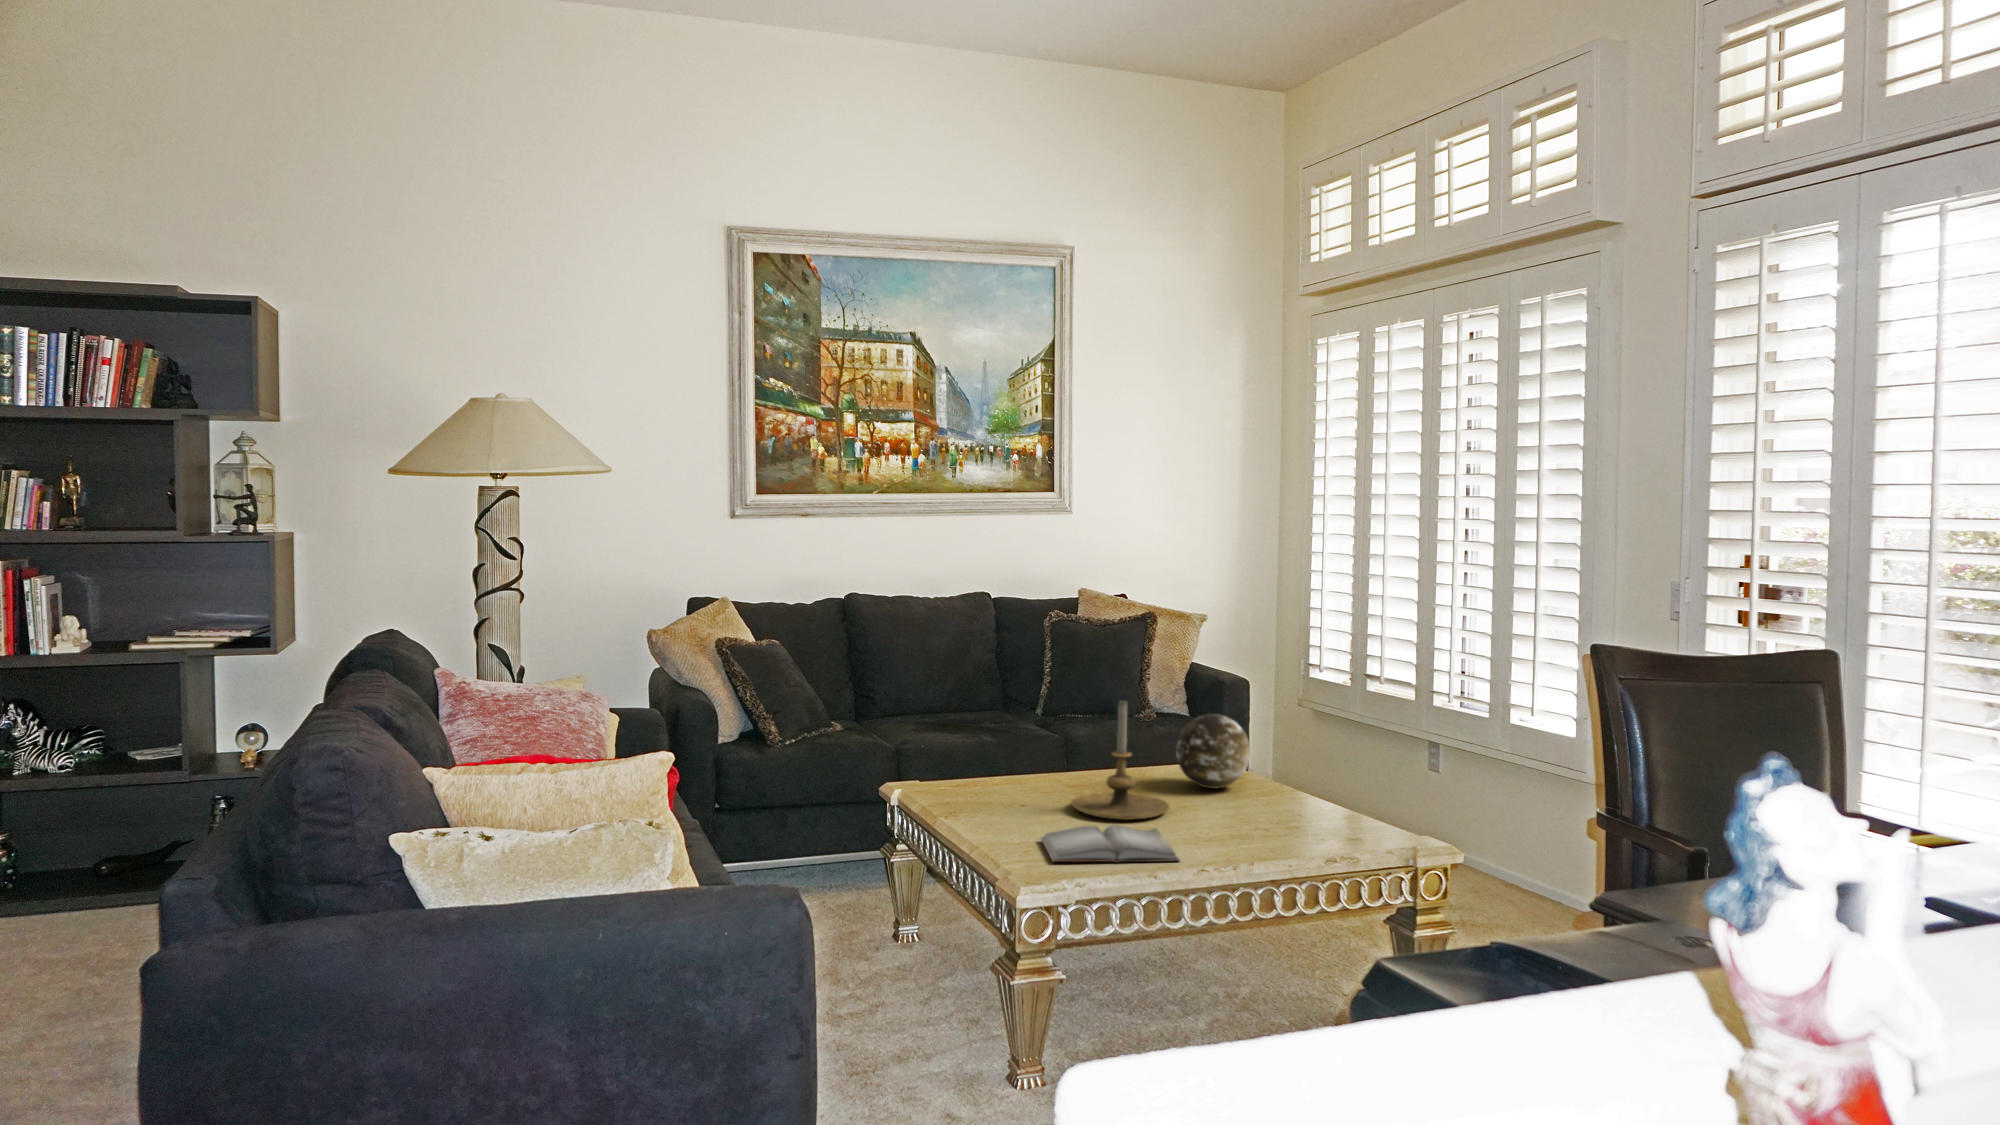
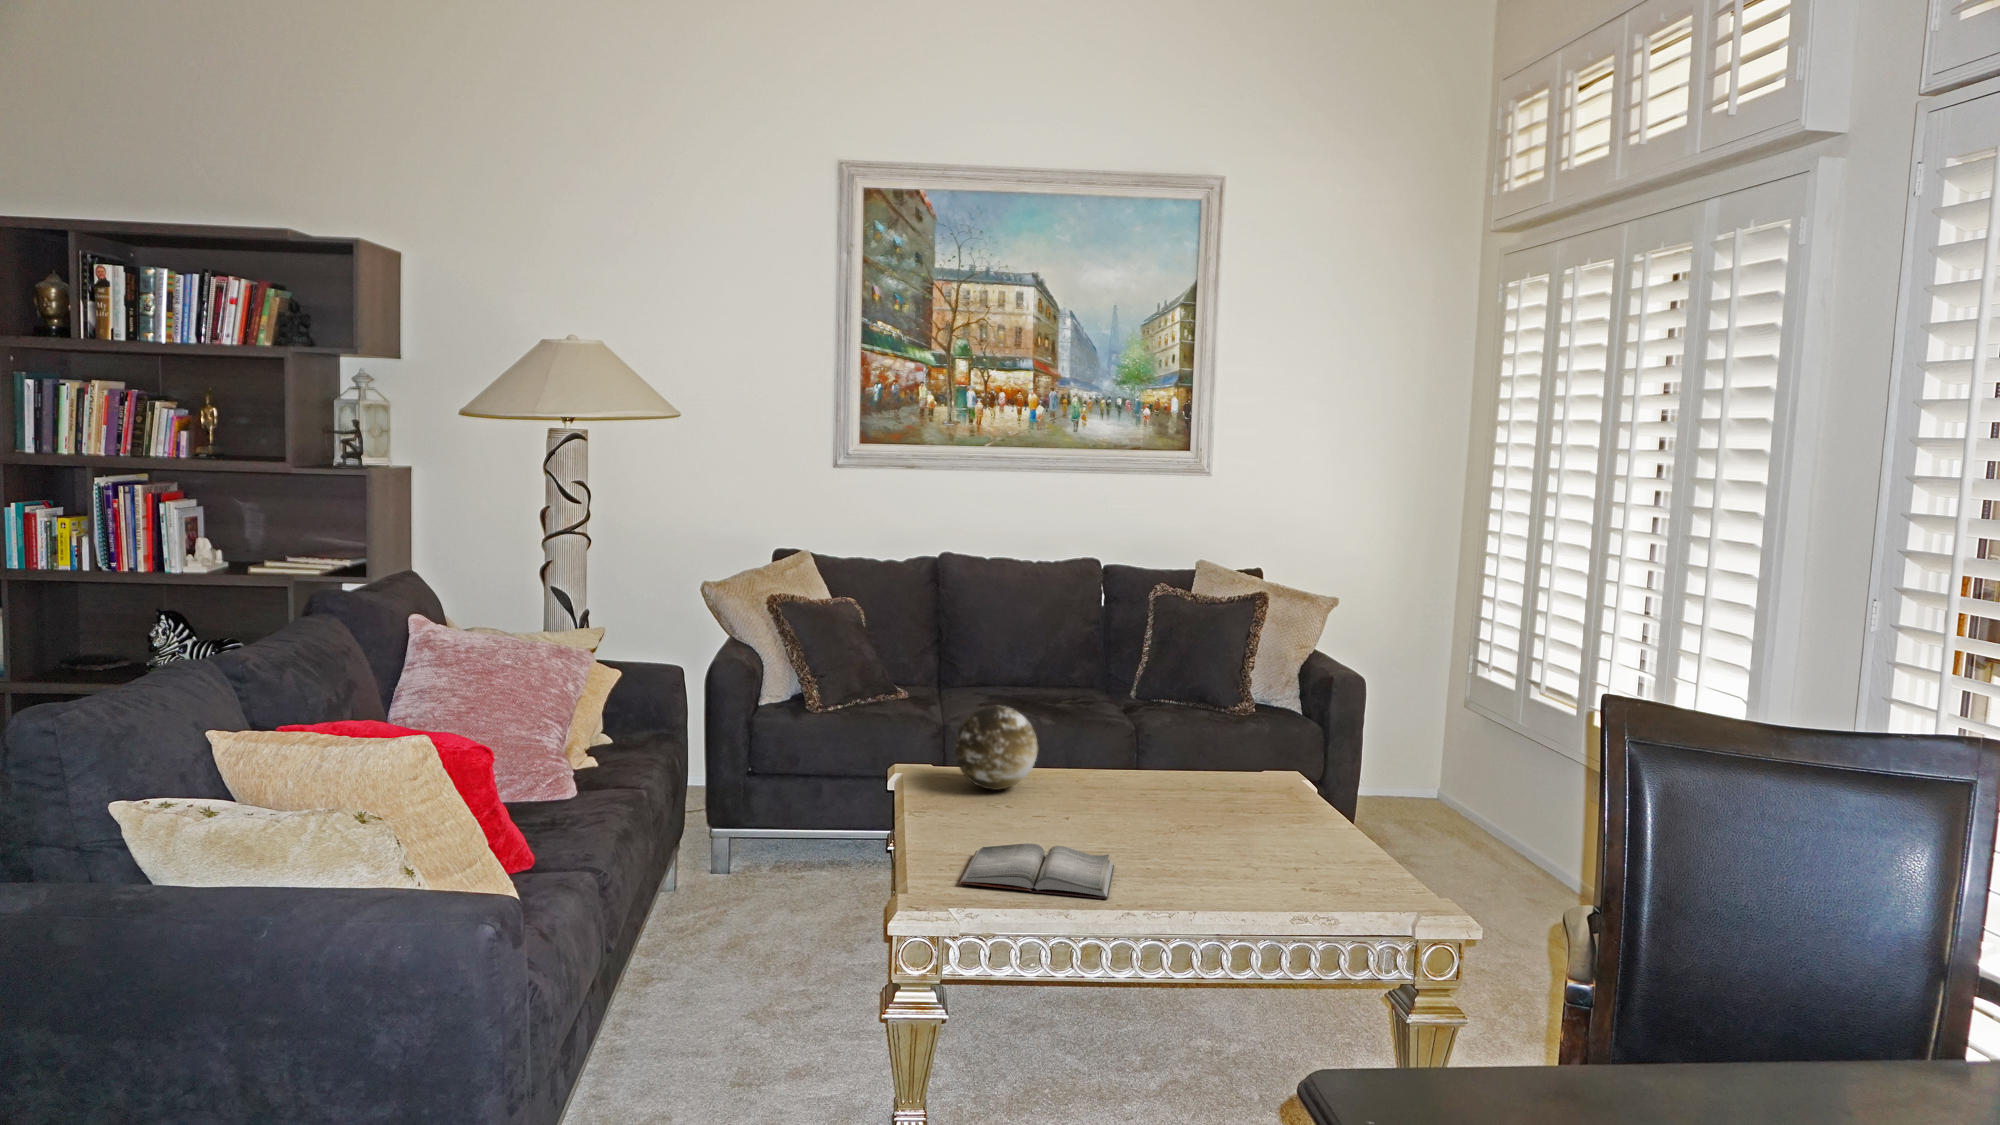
candle holder: present [1071,700,1170,820] -> none [1048,701,1161,839]
decorative orb: present [1176,714,1250,788] -> present [954,705,1038,790]

